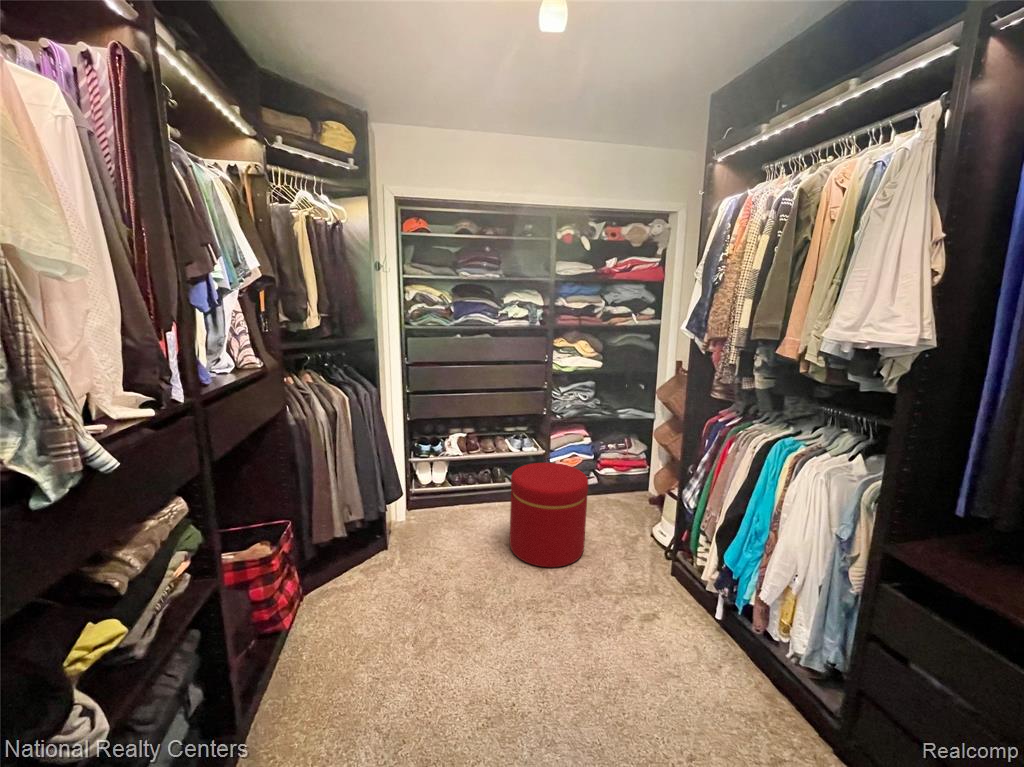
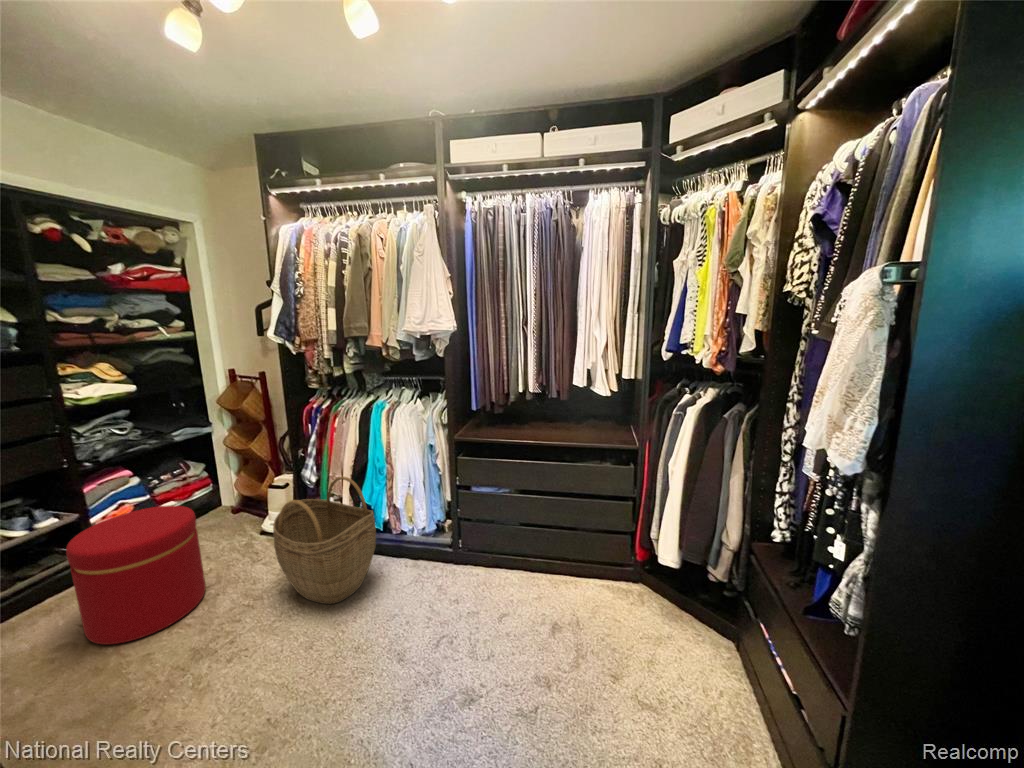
woven basket: none [622,514,730,662] -> present [273,477,376,604]

